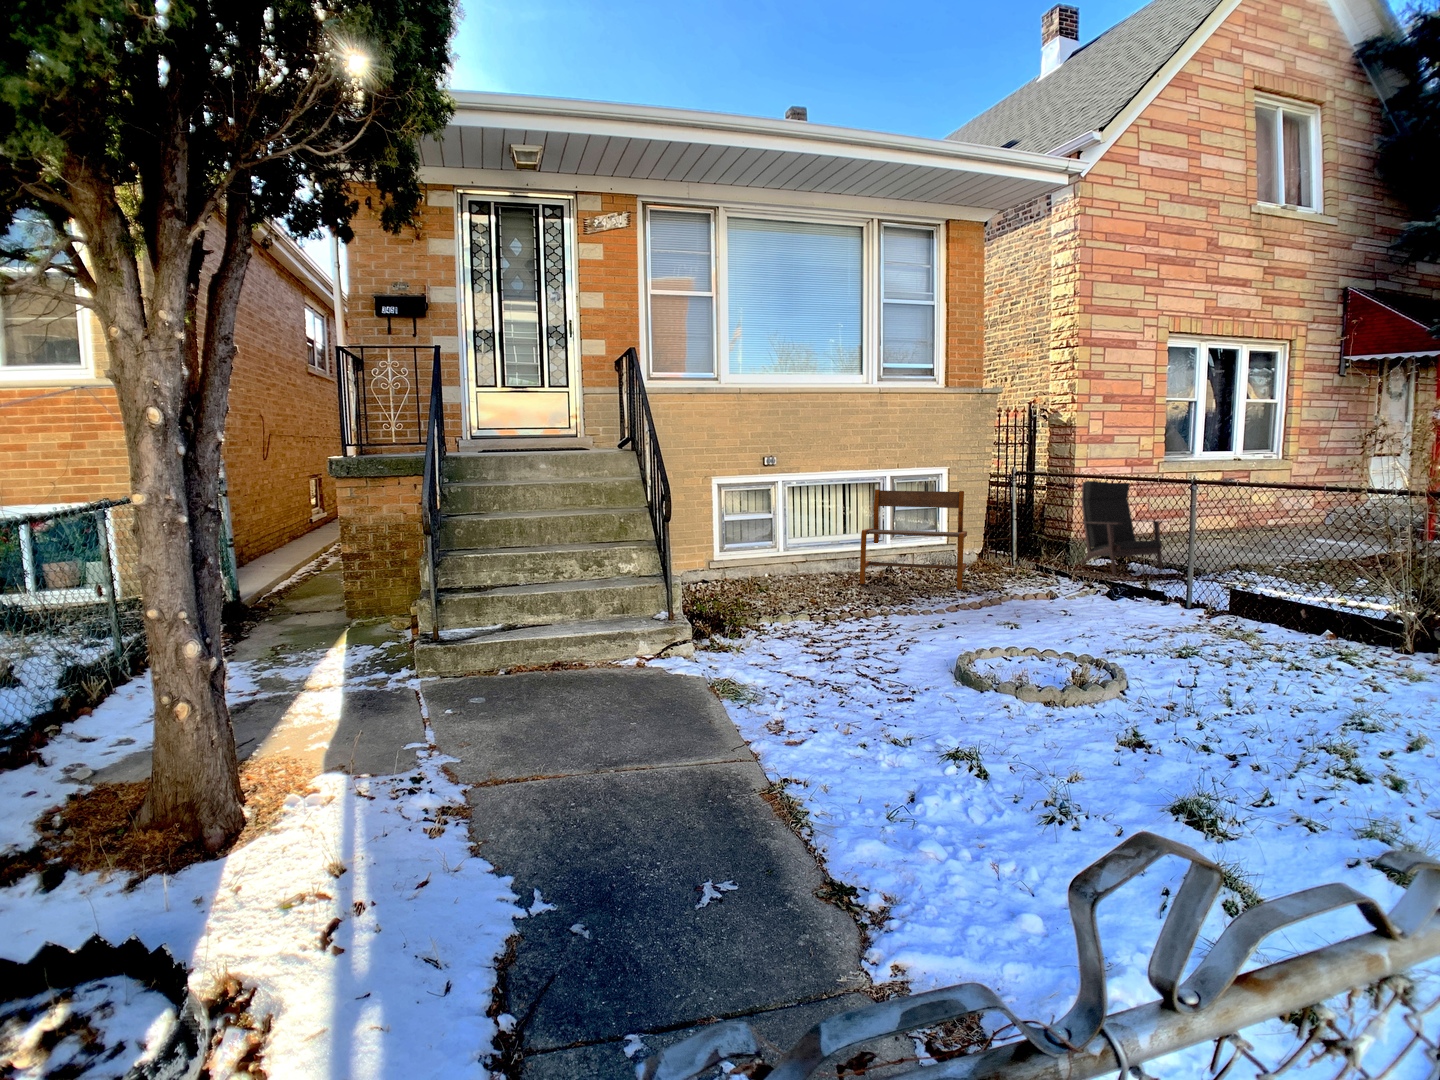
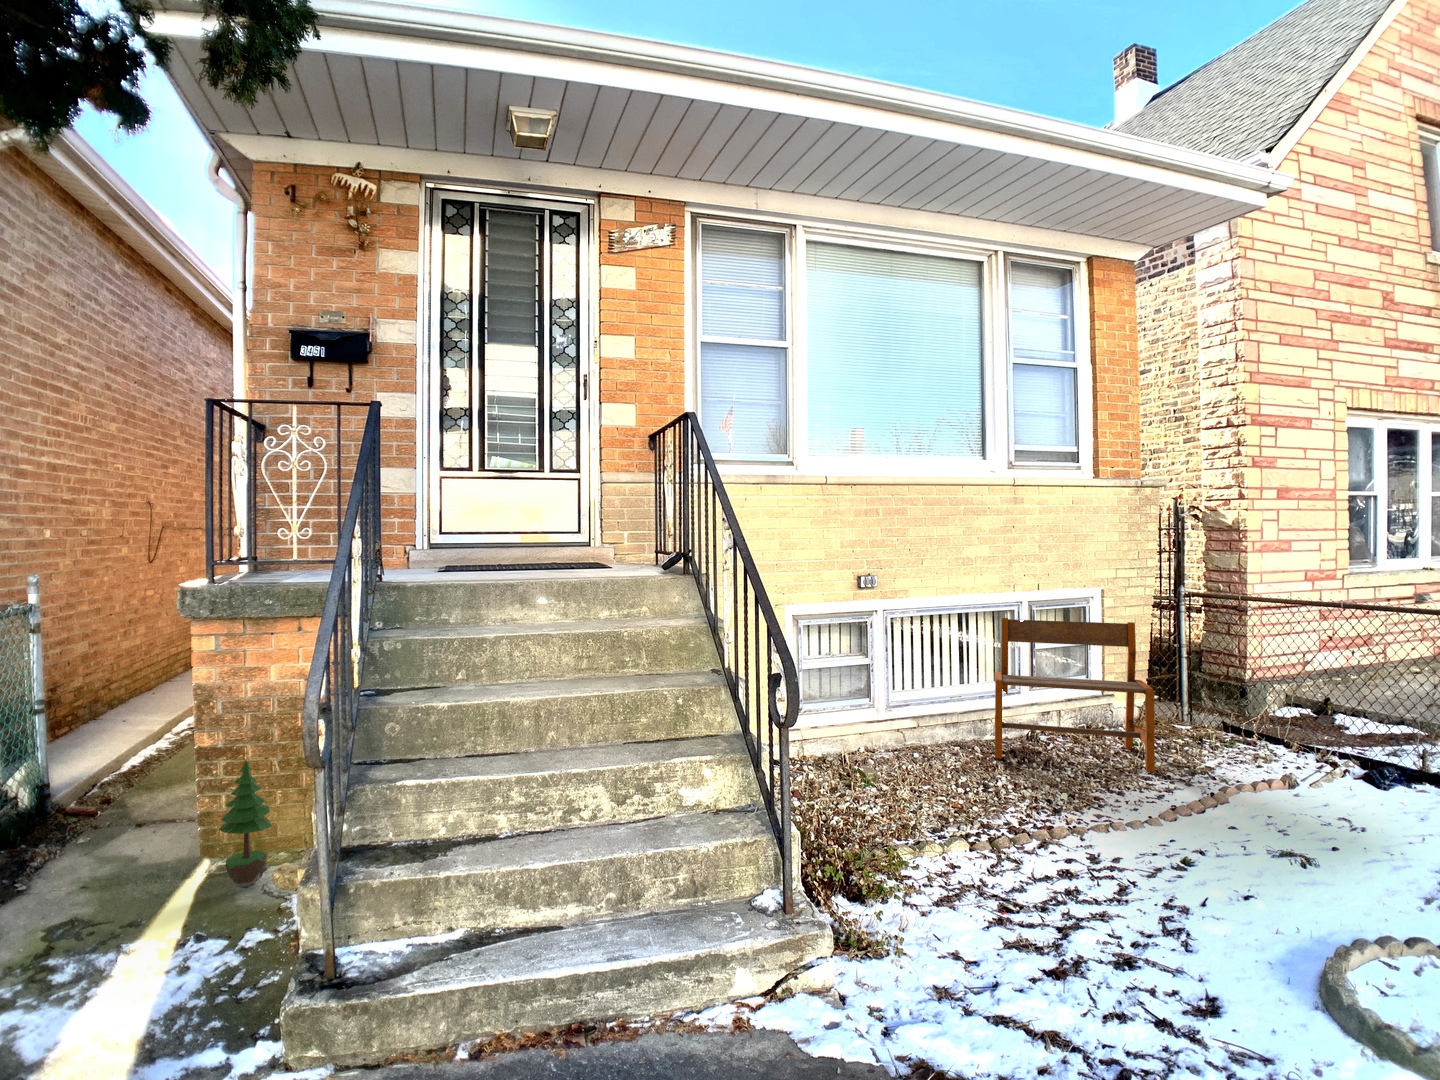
lounge chair: present [1081,481,1166,574] -> none [1256,598,1396,736]
potted tree: none [361,554,390,627] -> present [219,760,272,888]

